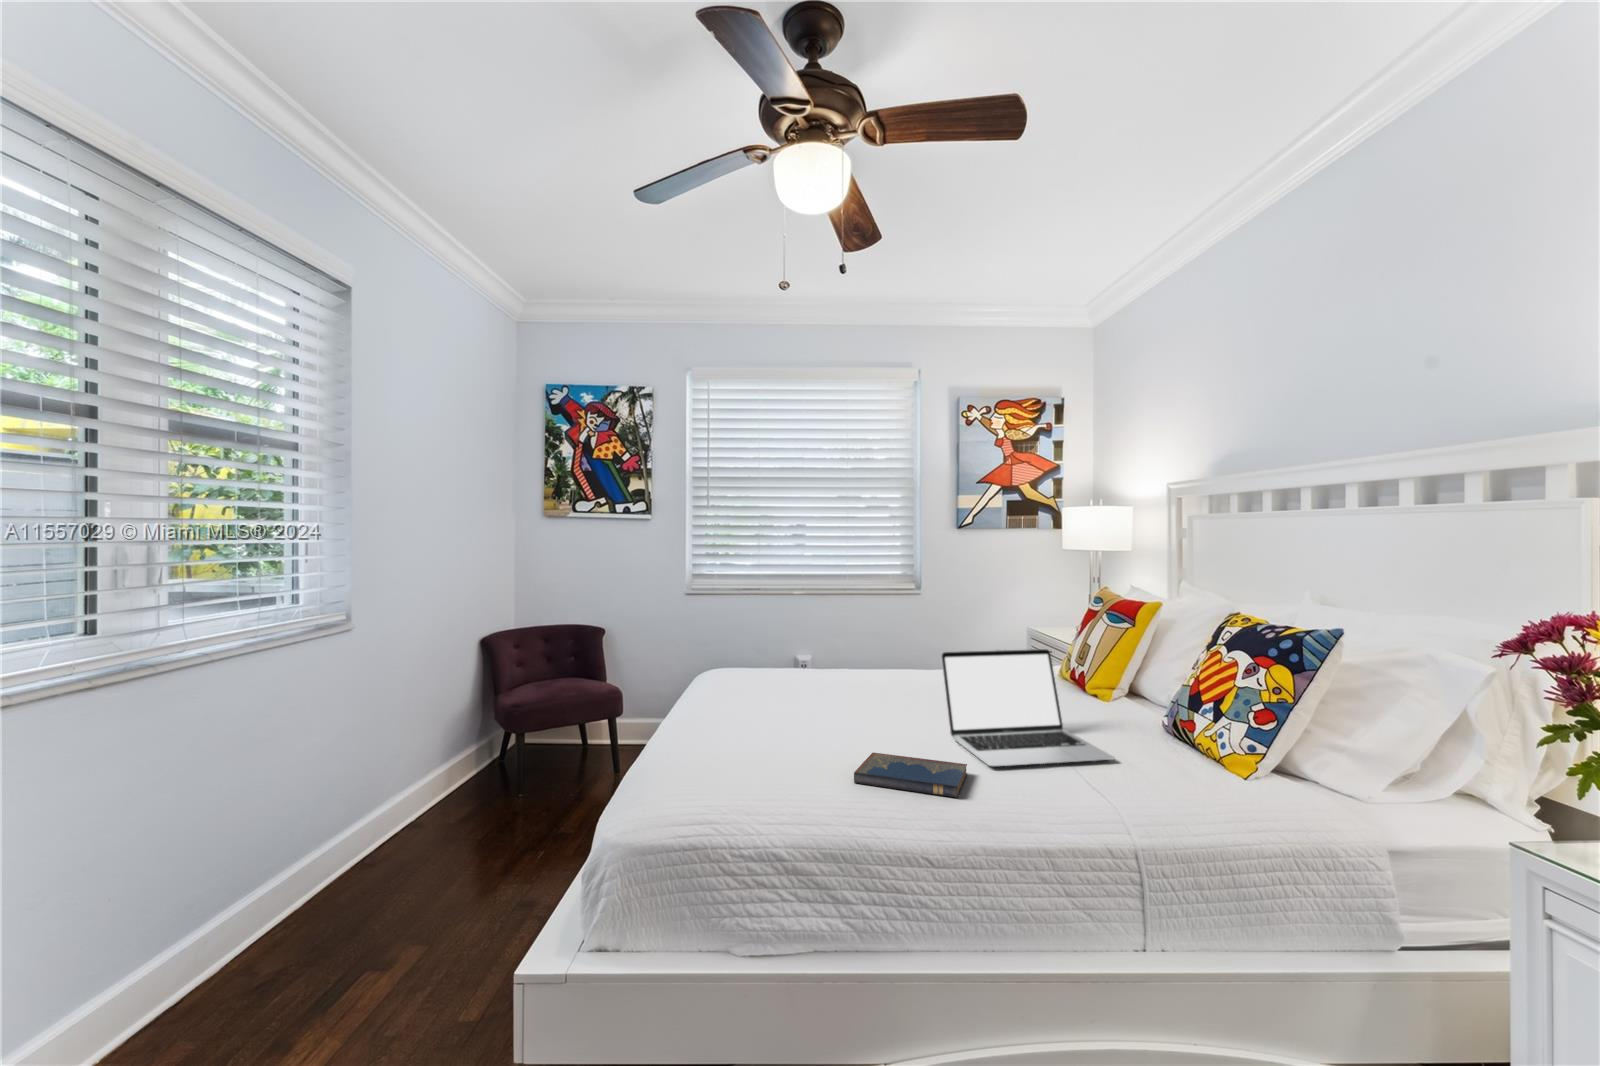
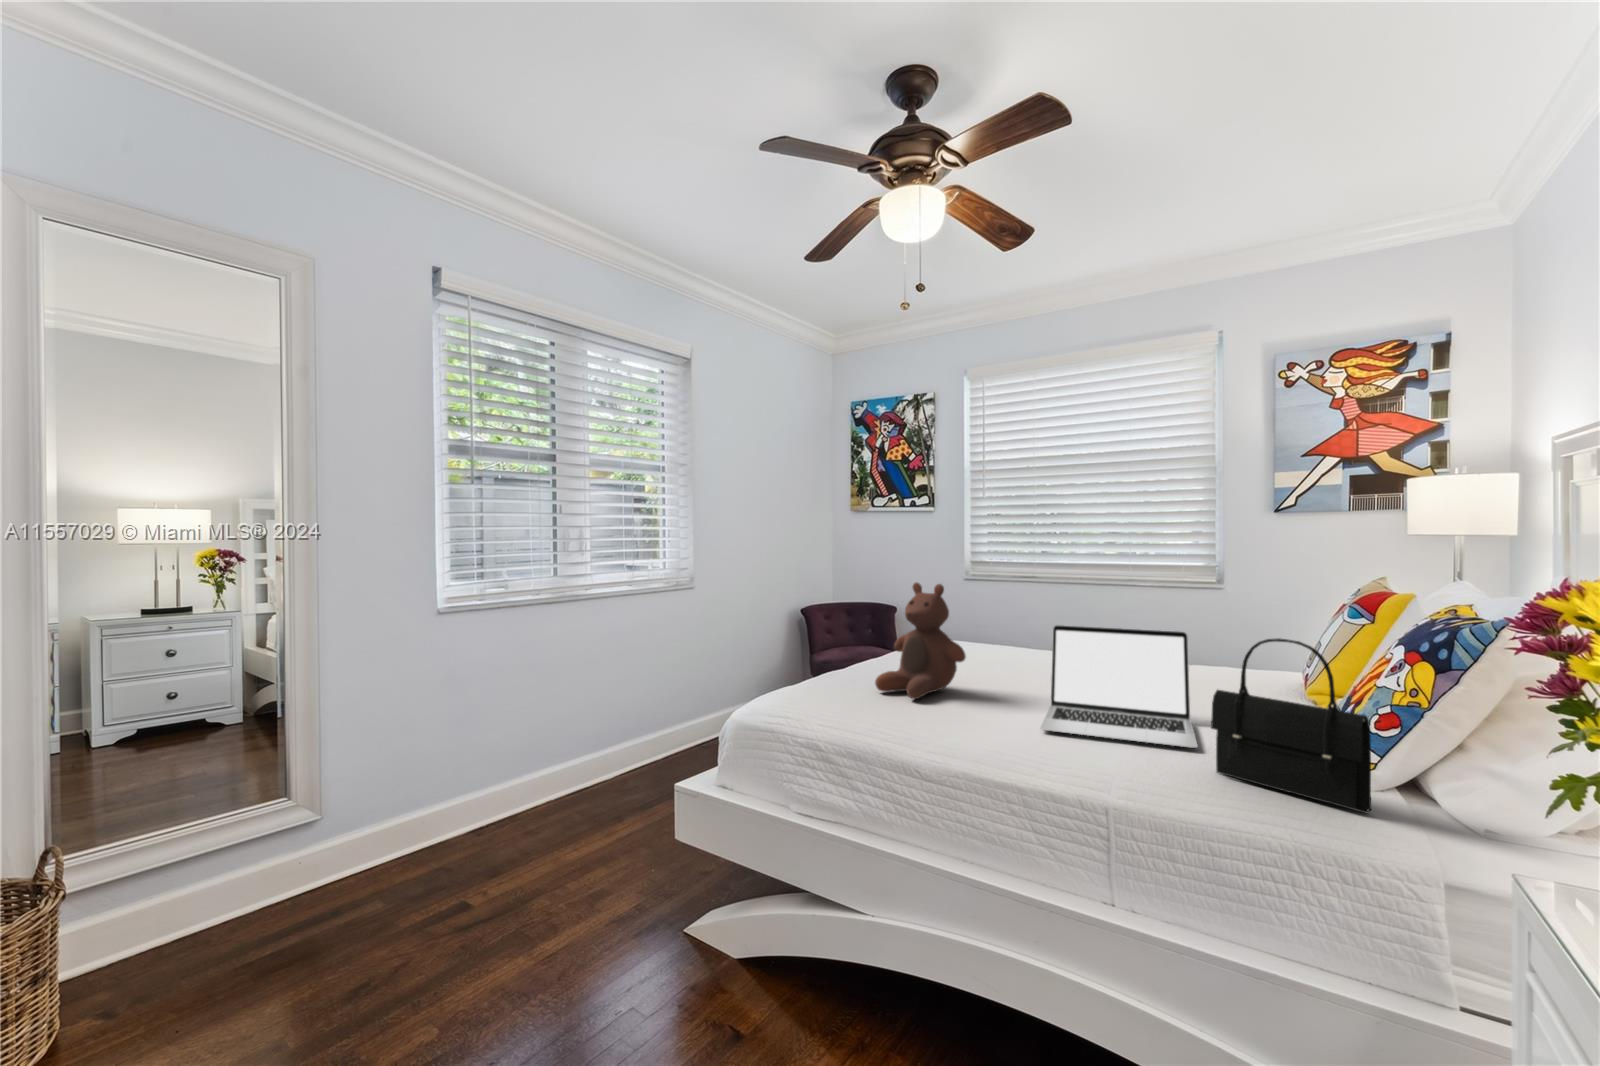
stuffed bear: none [764,615,862,752] -> present [875,583,966,699]
handbag: none [1161,659,1294,797] -> present [1211,638,1371,813]
hardcover book: present [854,753,967,797] -> none [902,703,1012,741]

